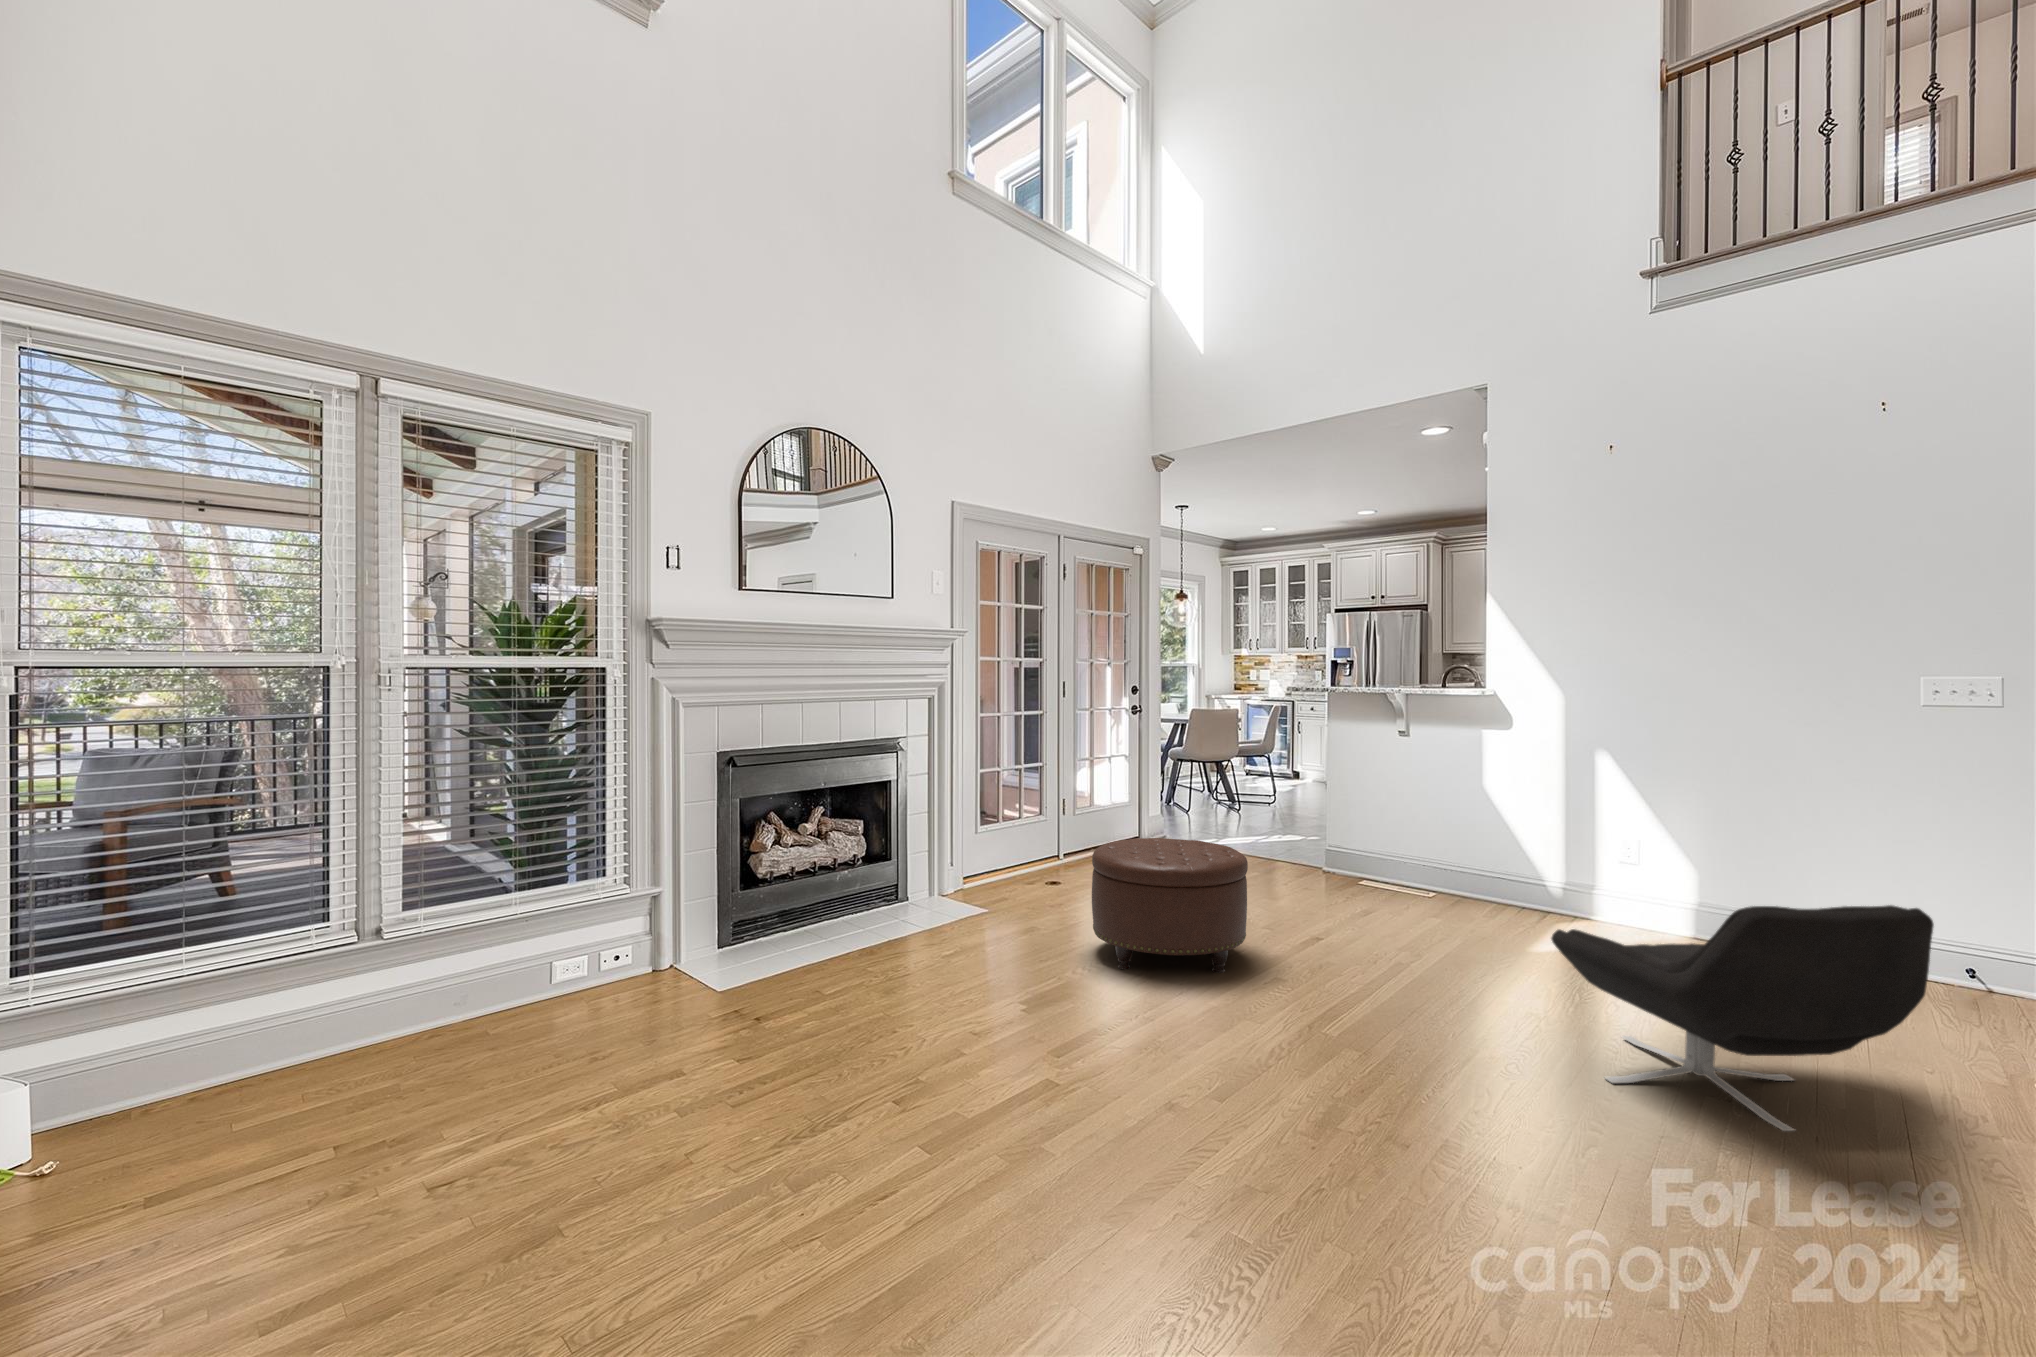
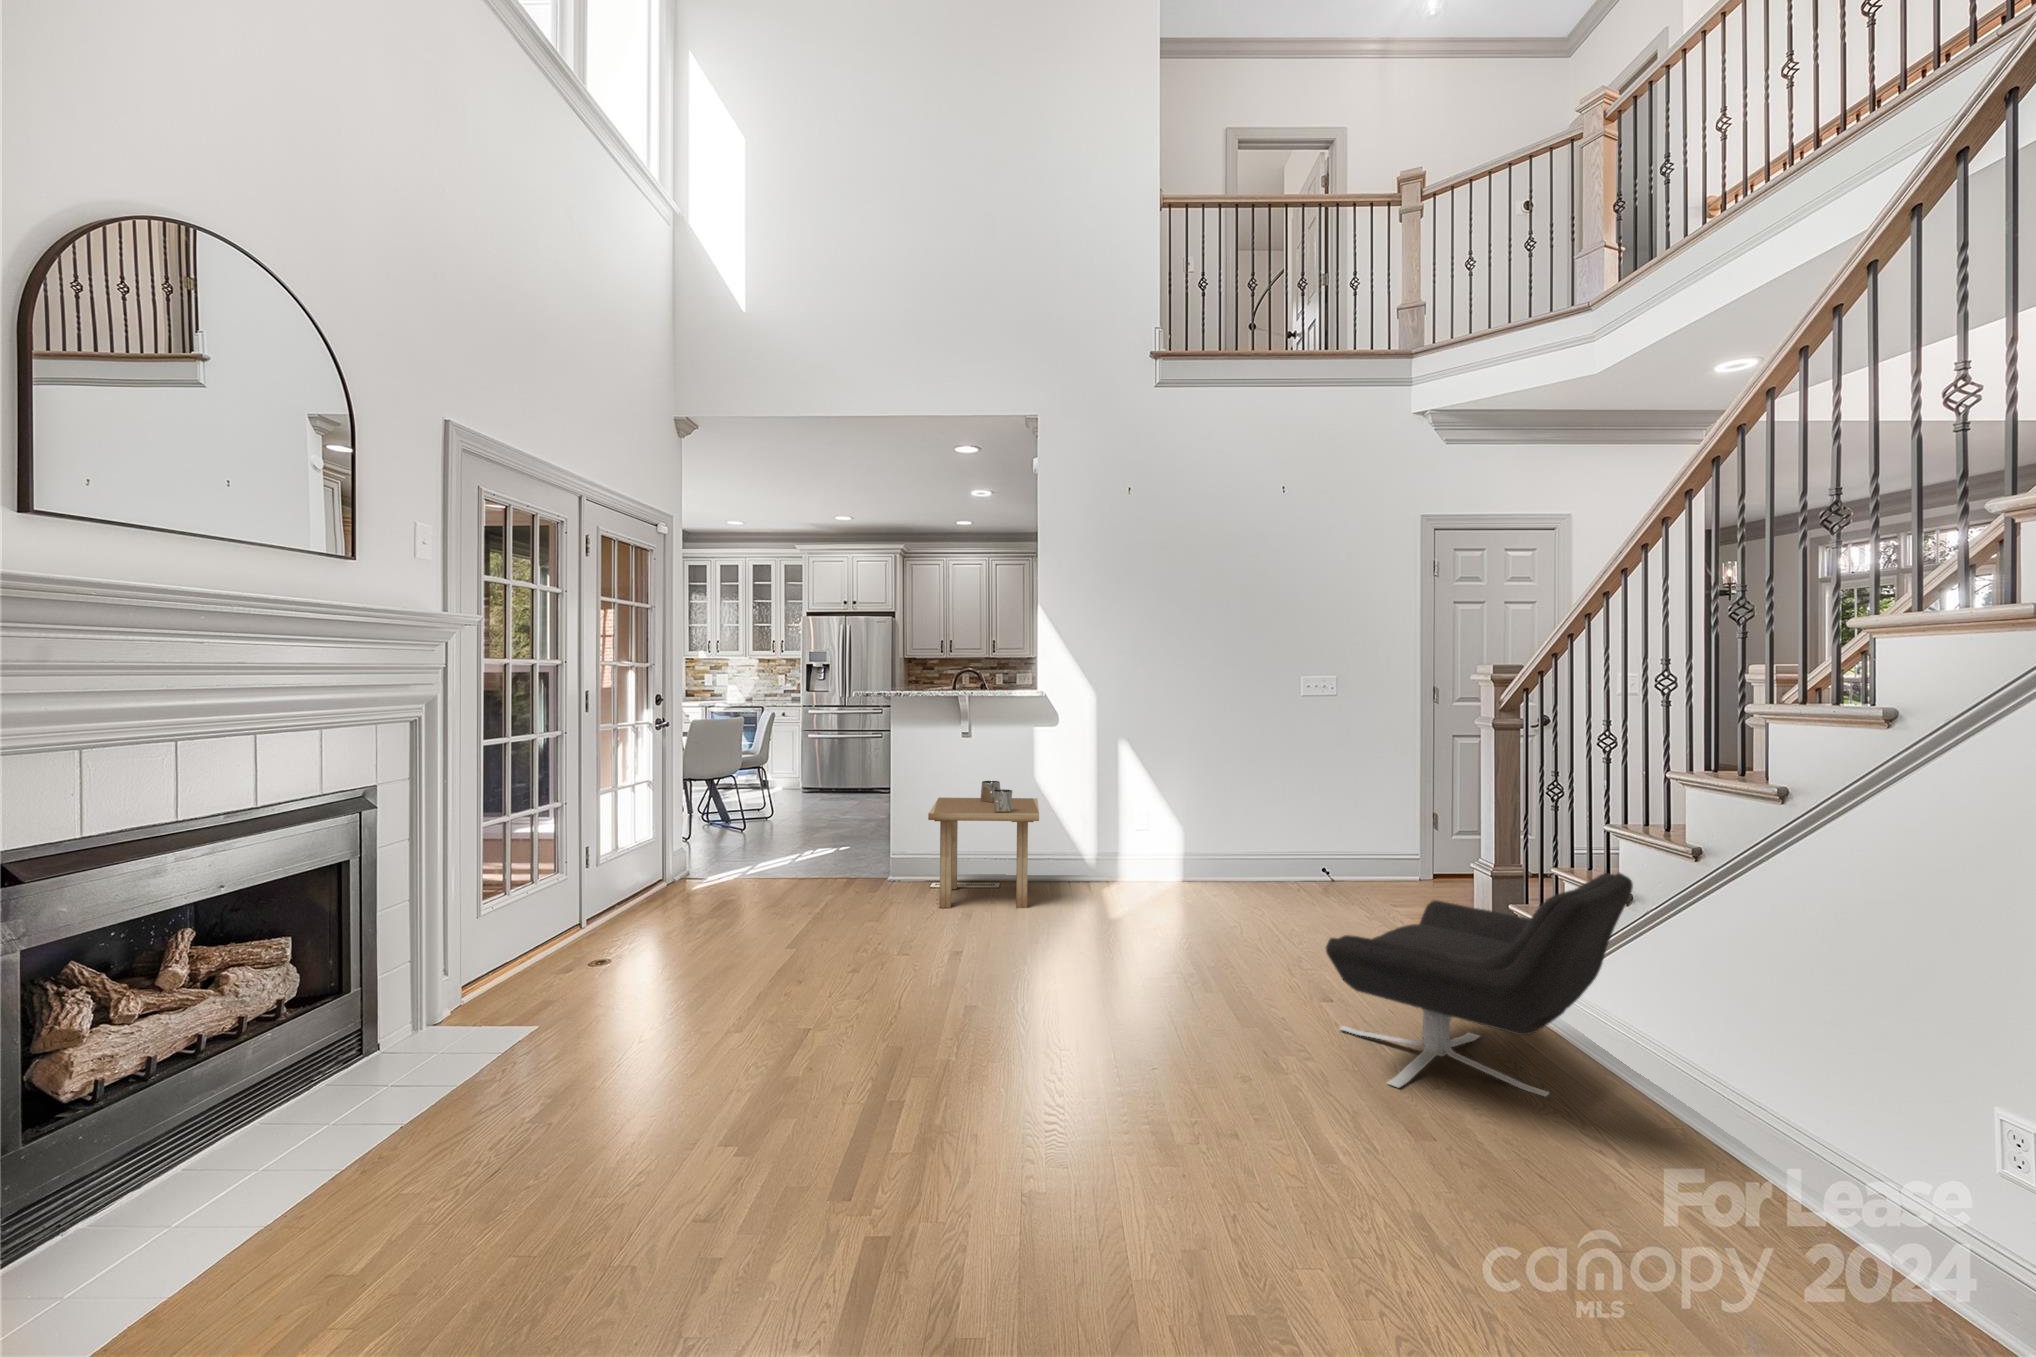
side table: none [1334,776,1470,902] -> present [928,781,1039,908]
ottoman: present [1092,838,1248,973] -> none [743,888,949,1088]

